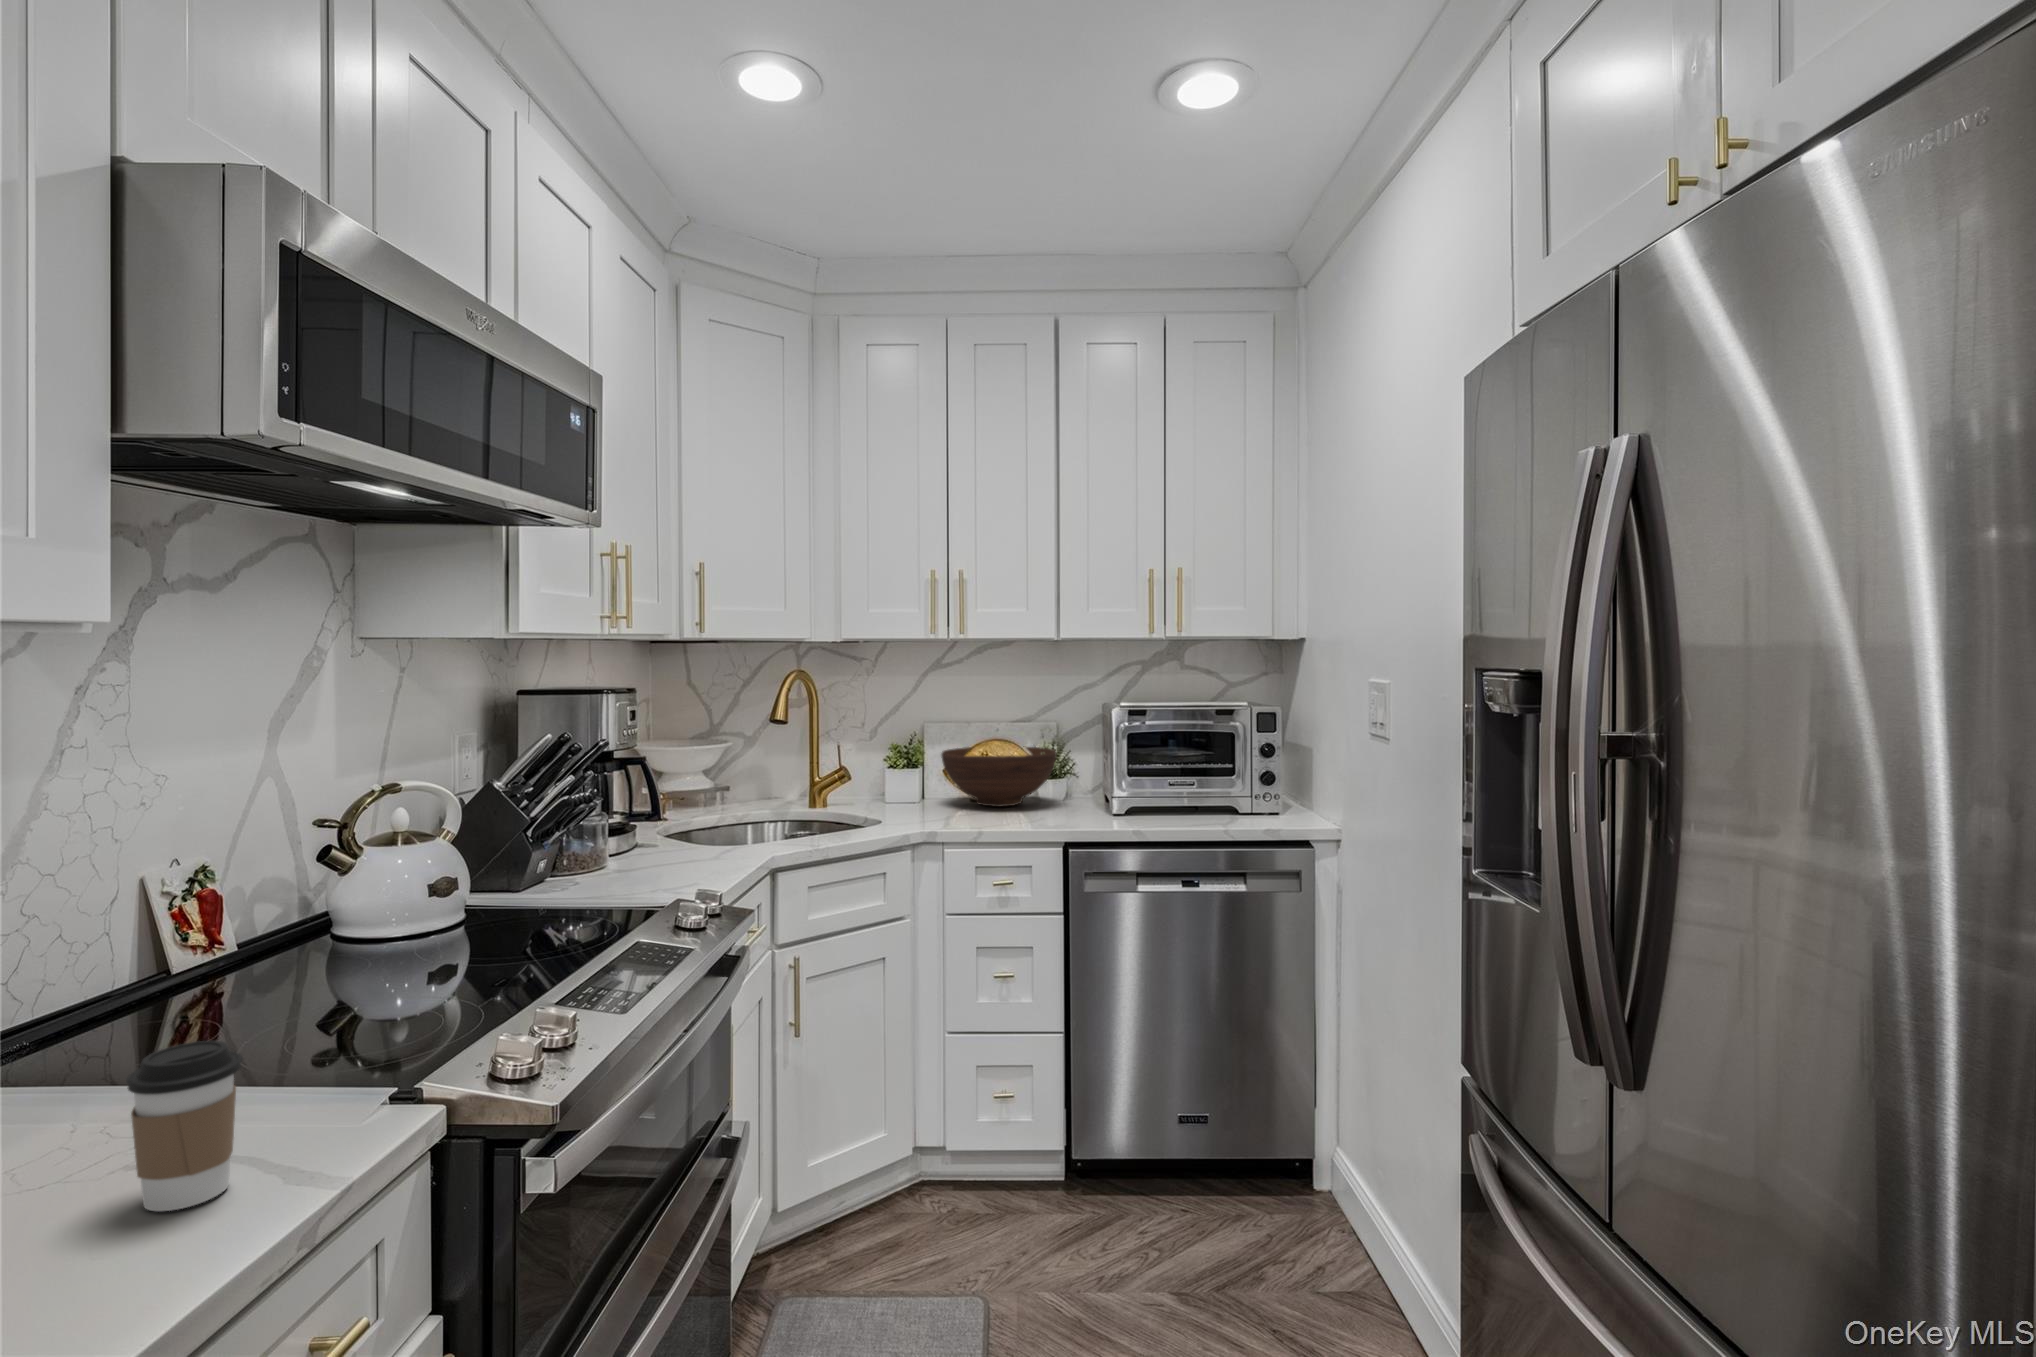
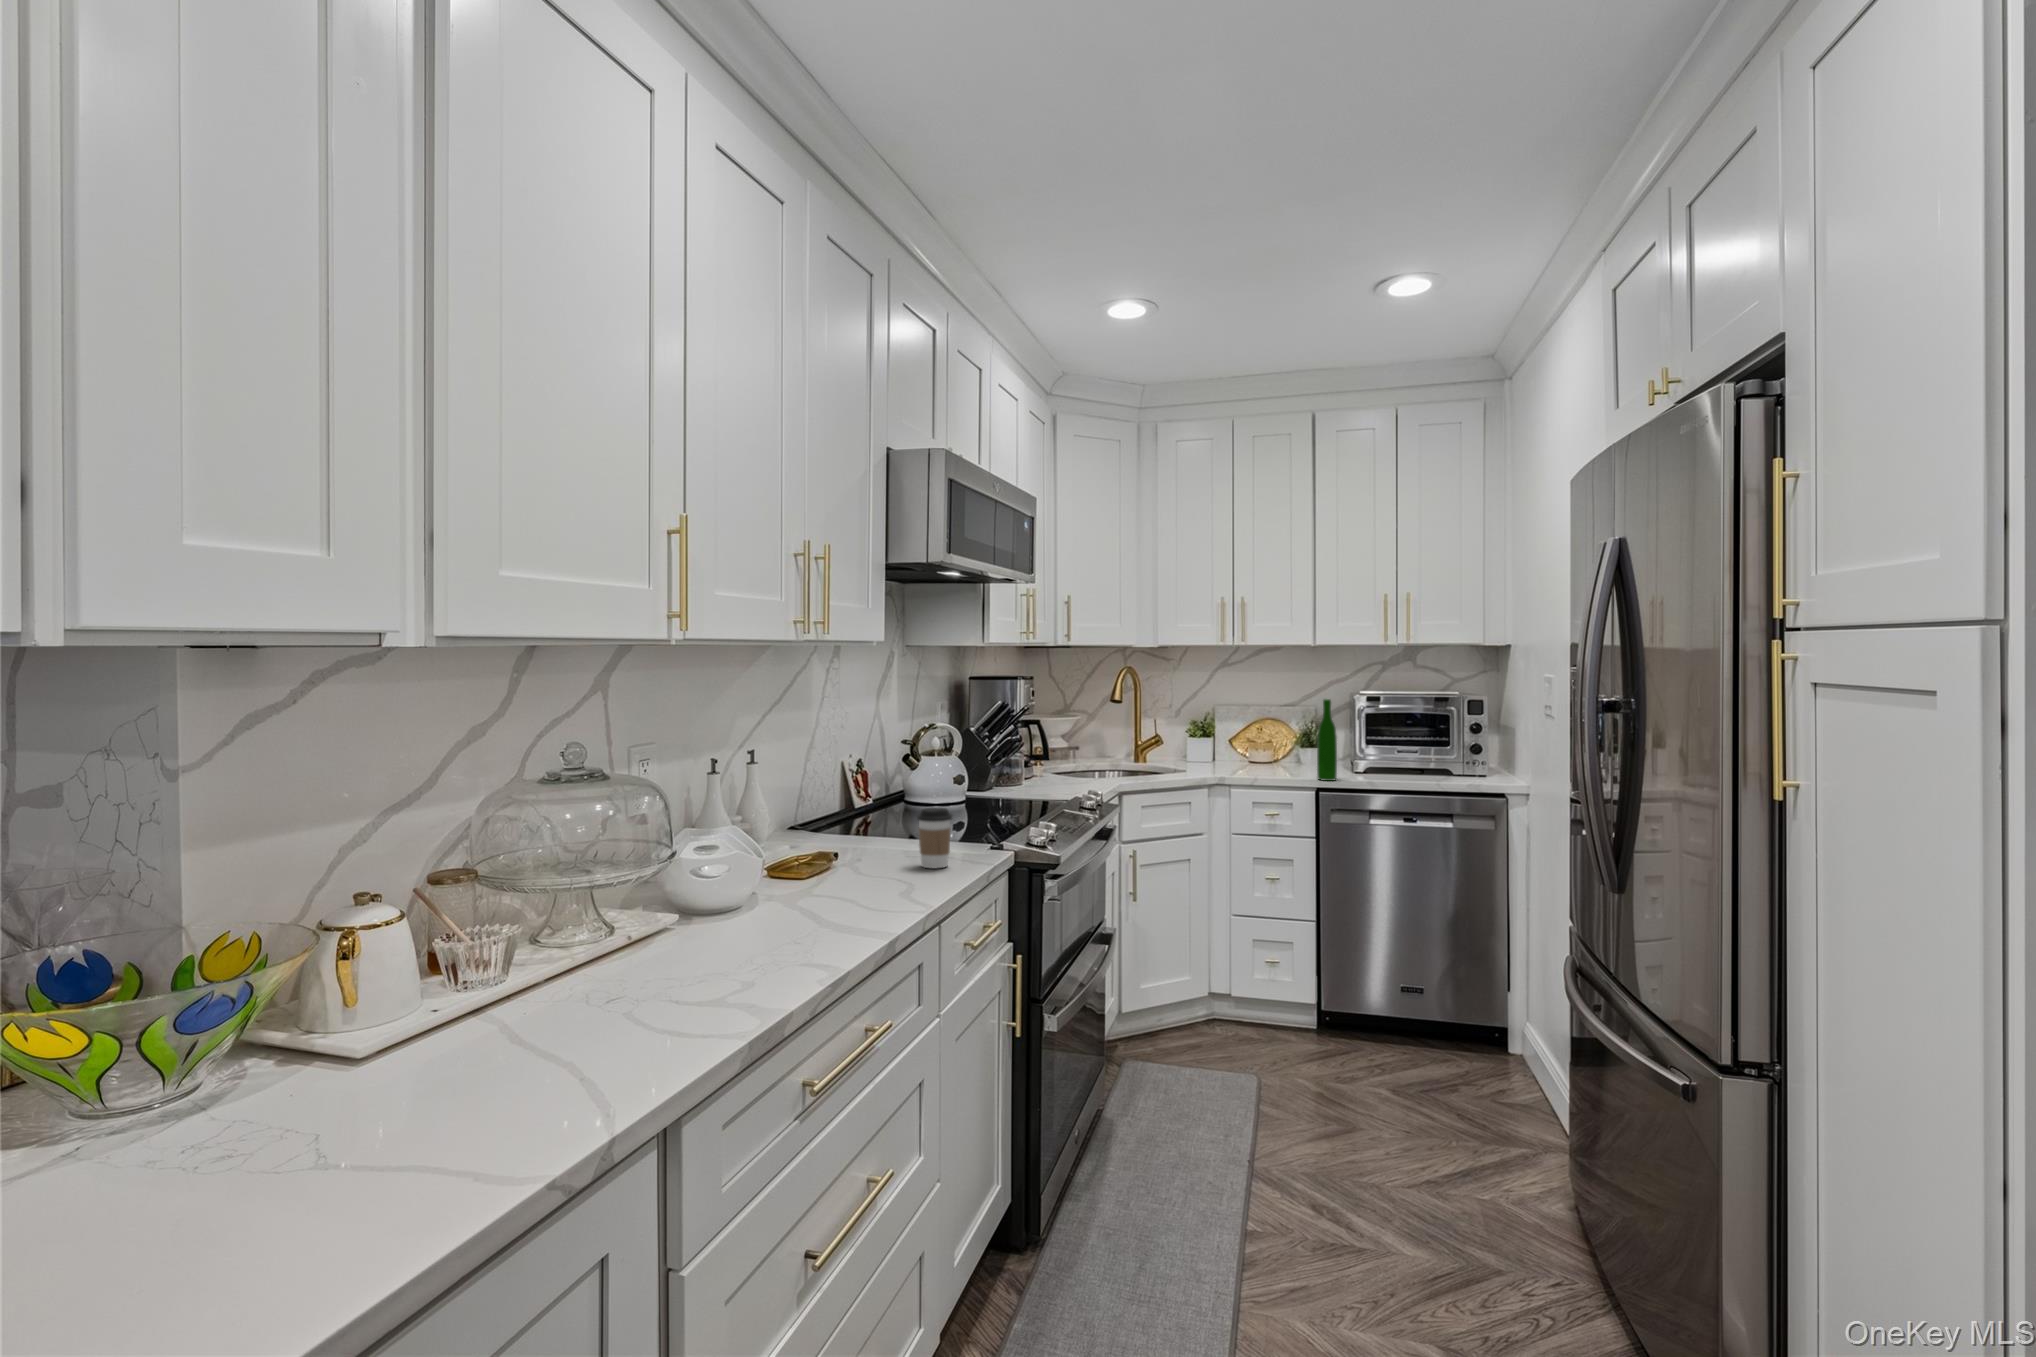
wine bottle: none [1064,715,1091,831] -> present [1317,699,1337,781]
fruit bowl: present [941,747,1057,807] -> none [1229,724,1314,766]

